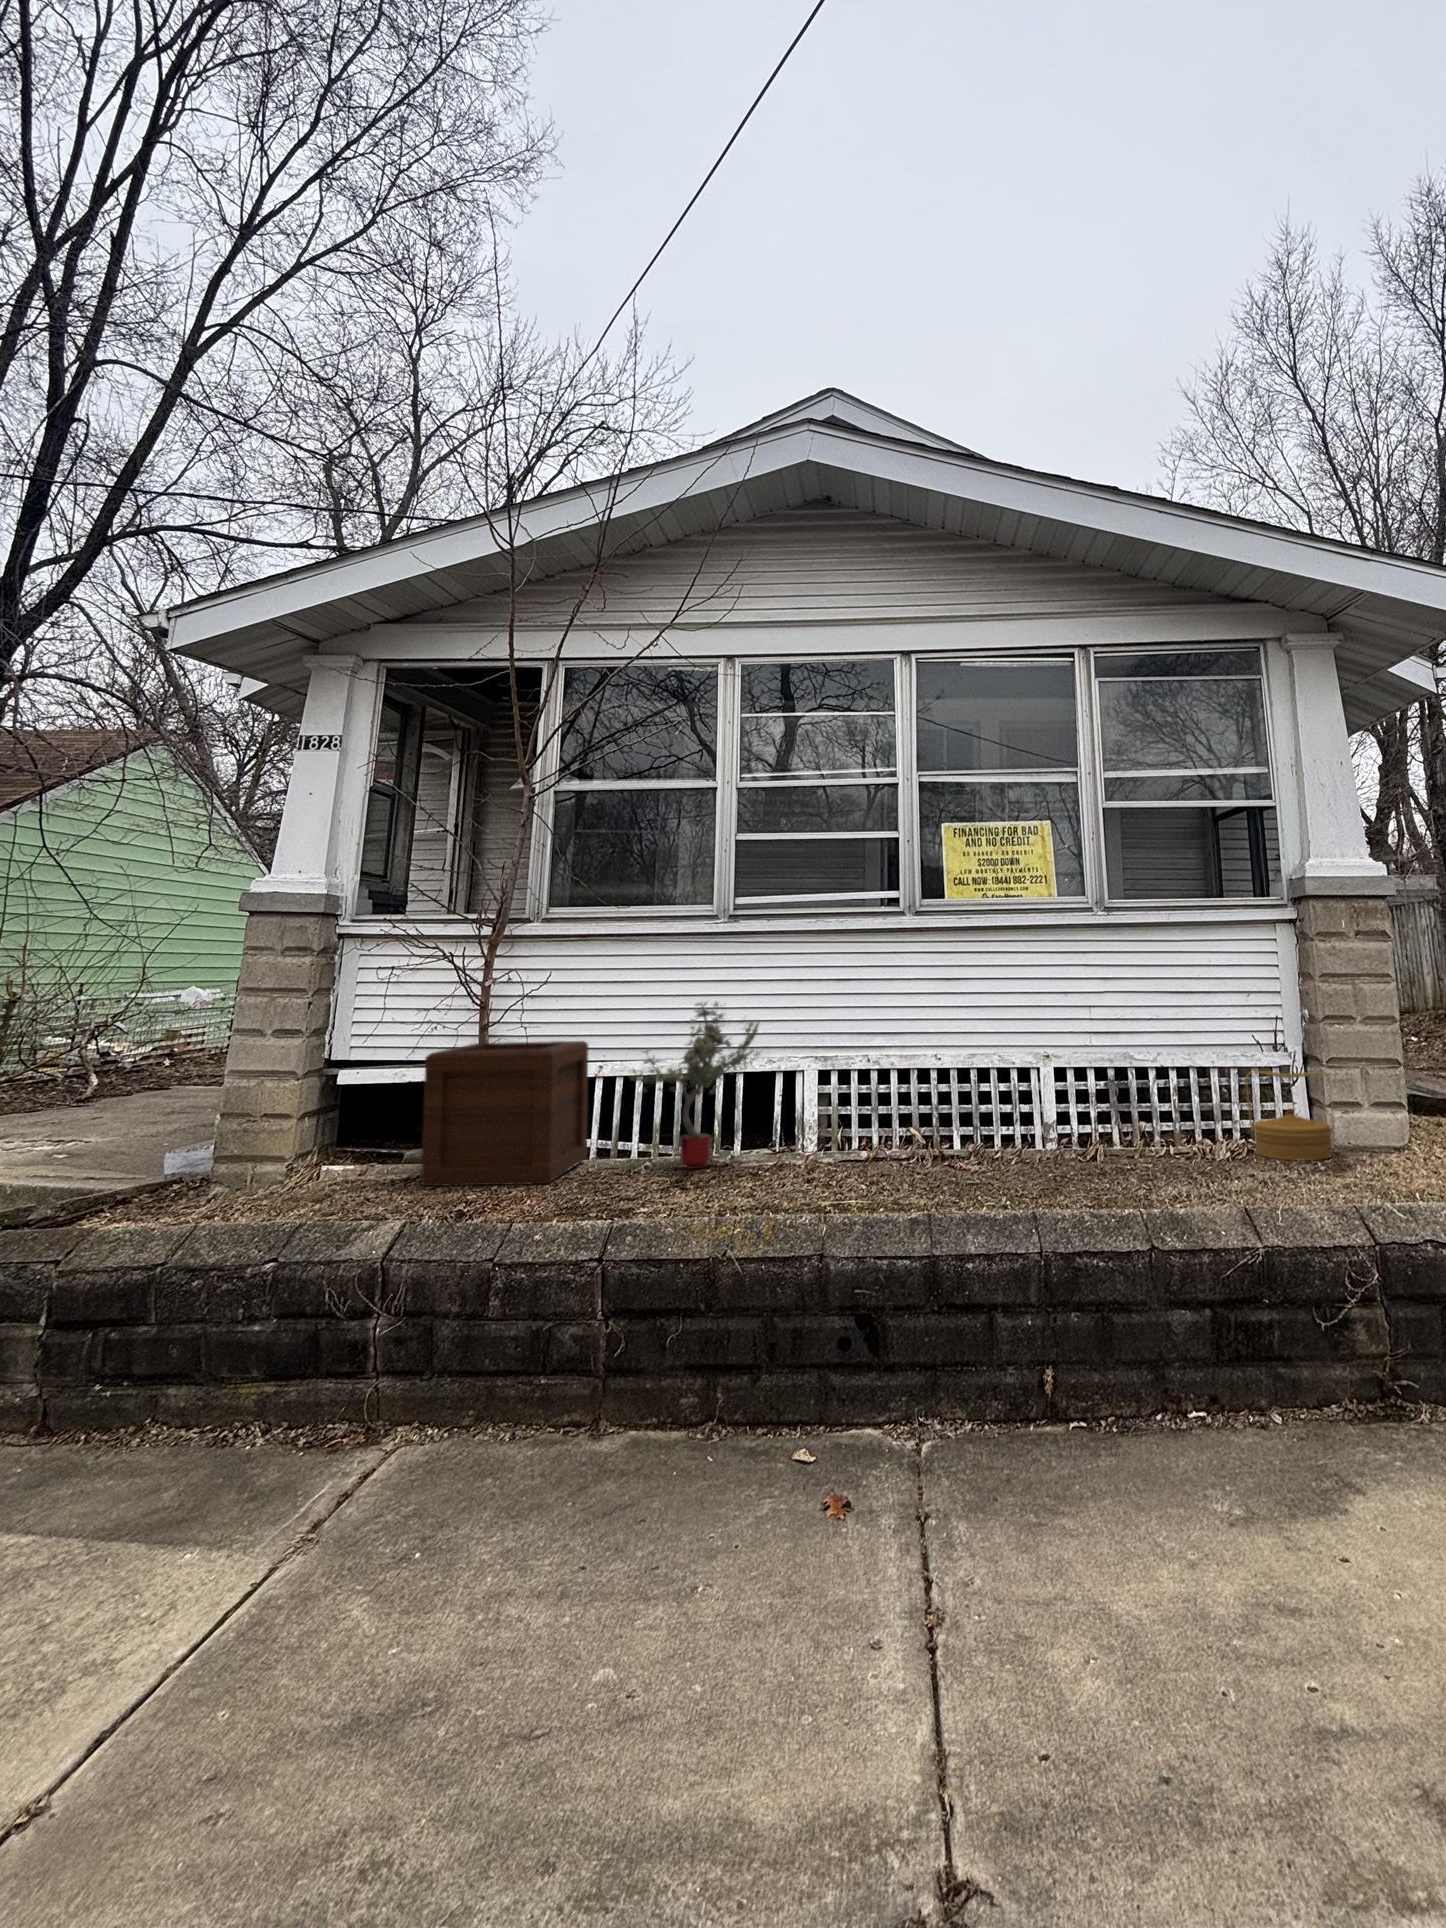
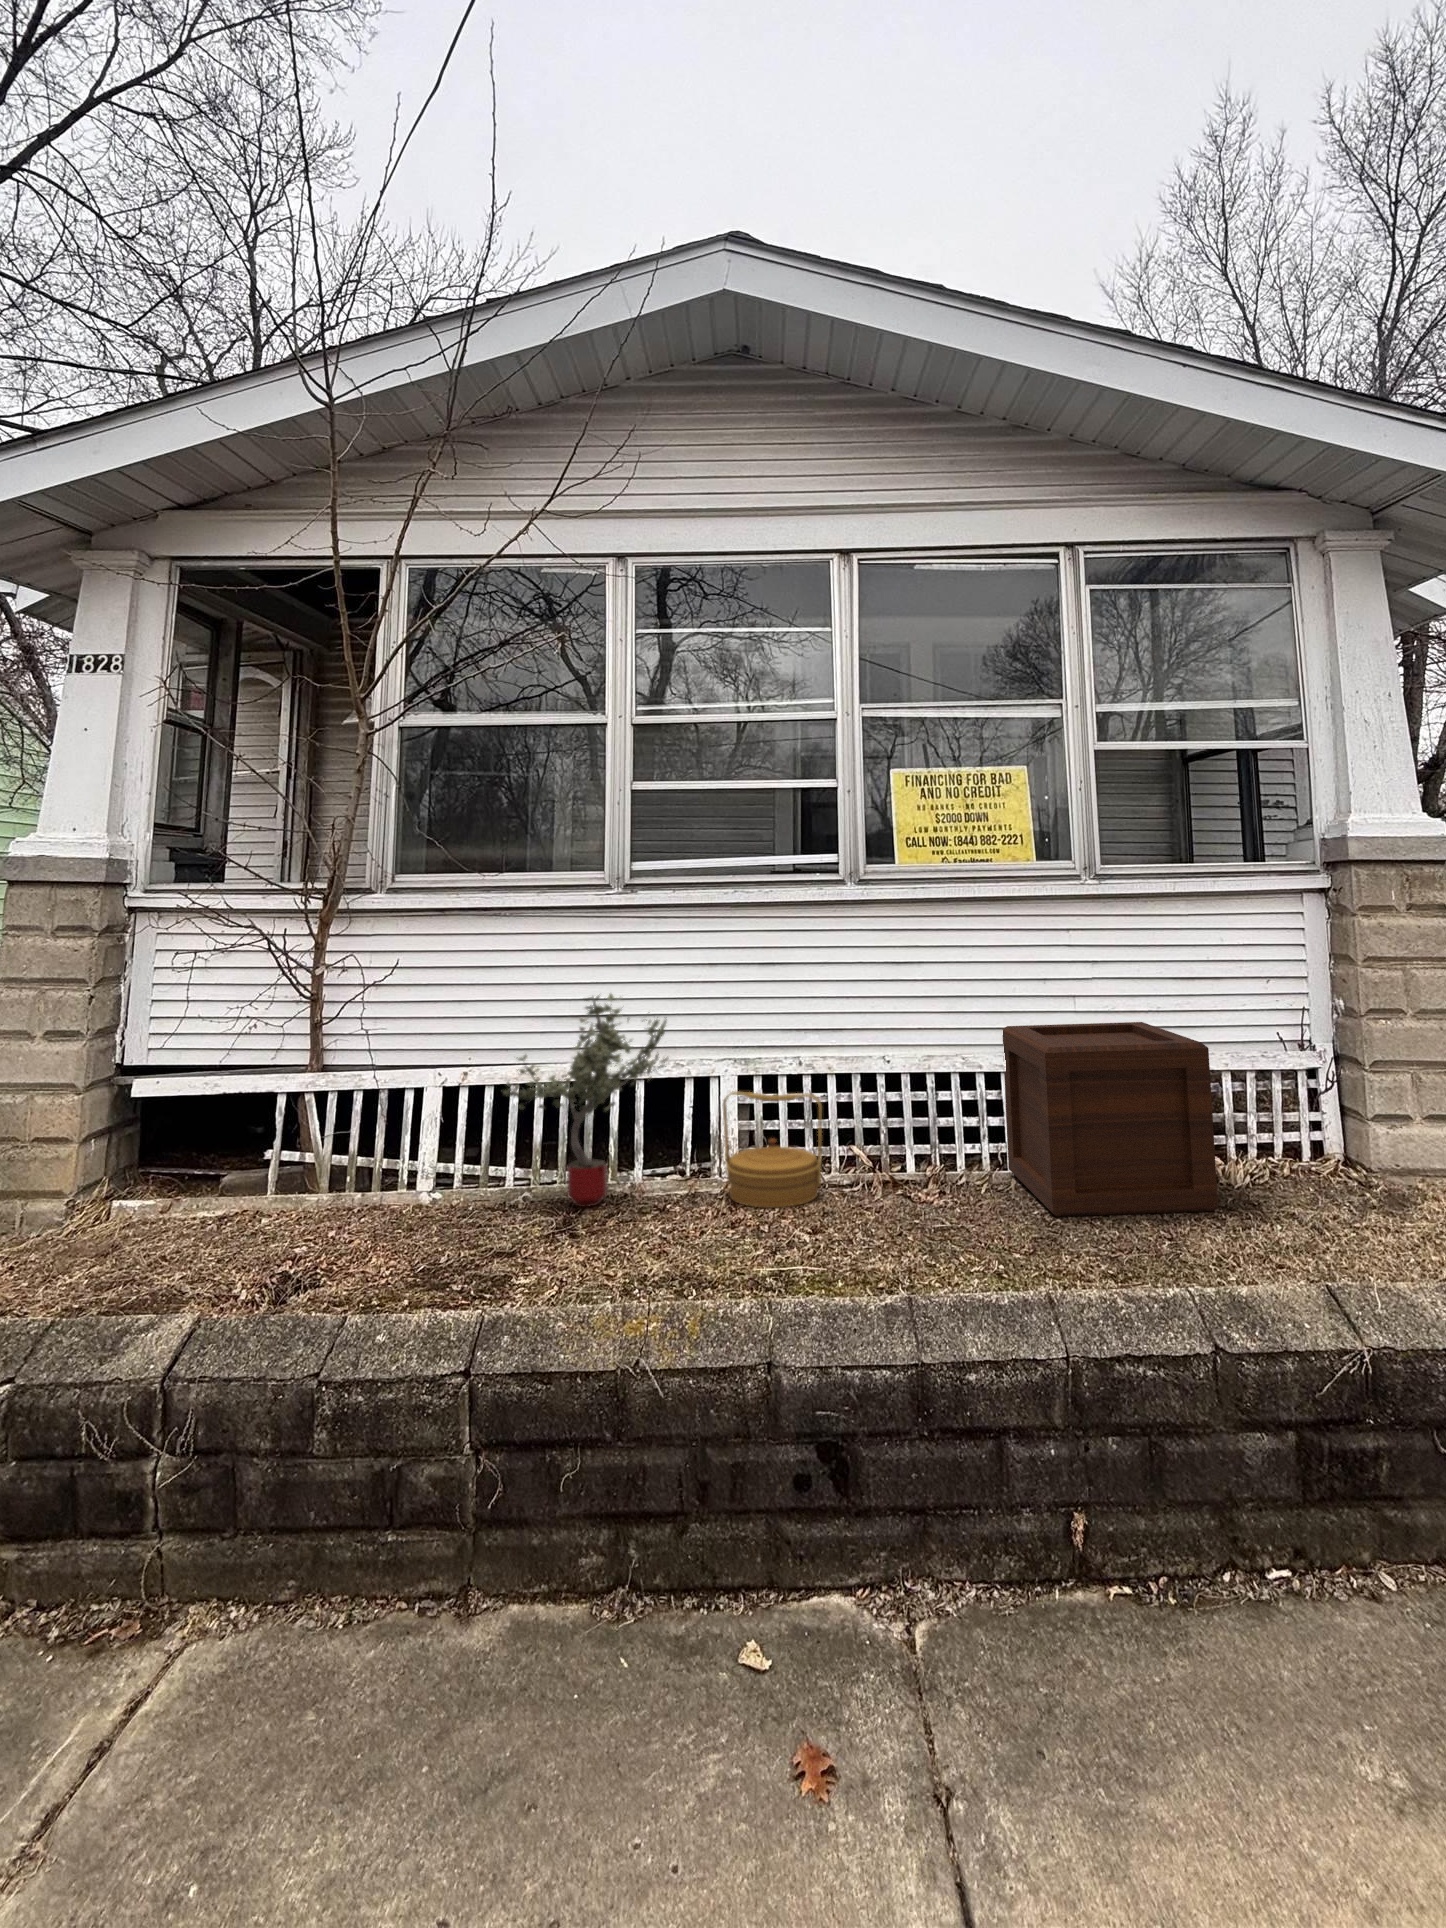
wooden crate: present [421,1041,588,1186] -> present [1003,1022,1218,1217]
woven basket: present [1245,1071,1334,1160] -> present [722,1091,822,1208]

